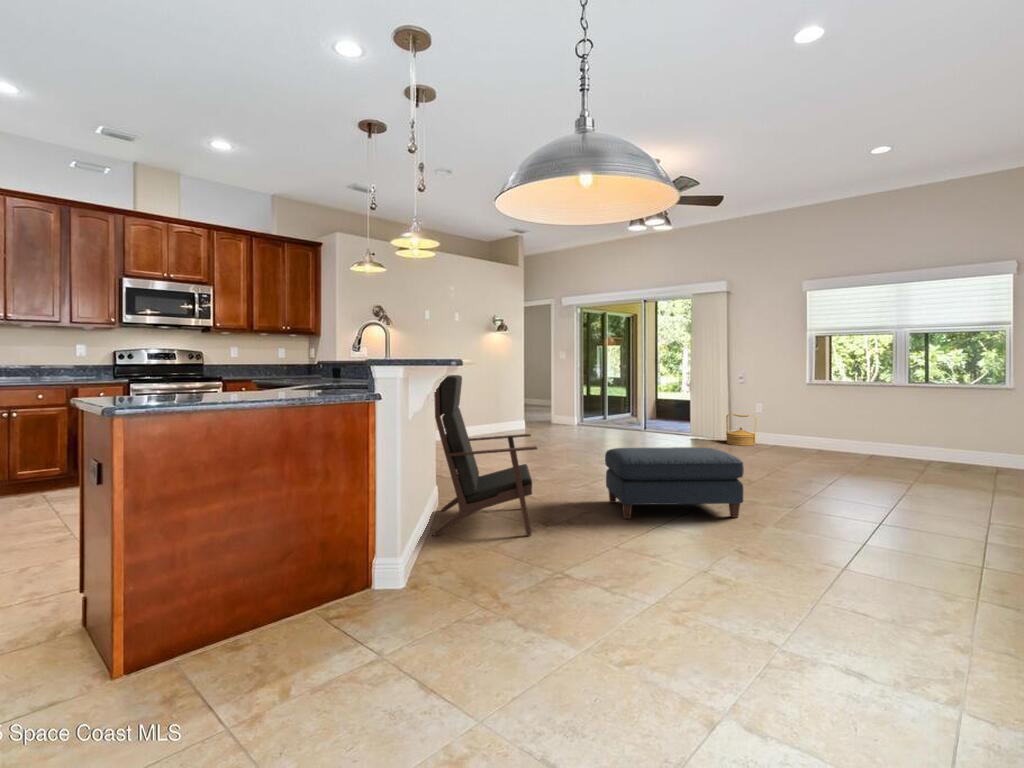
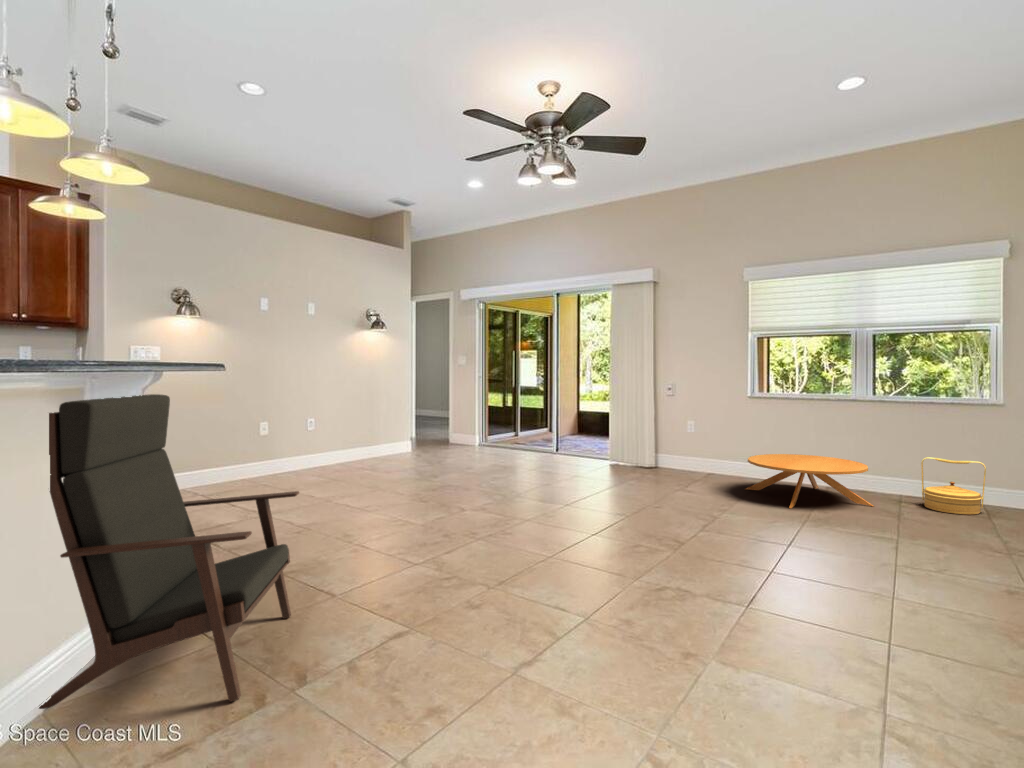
woven basket: present [726,414,757,446] -> present [921,457,986,515]
coffee table: none [804,428,908,466] -> present [746,454,873,508]
ottoman: present [605,447,744,519] -> none [432,505,639,640]

